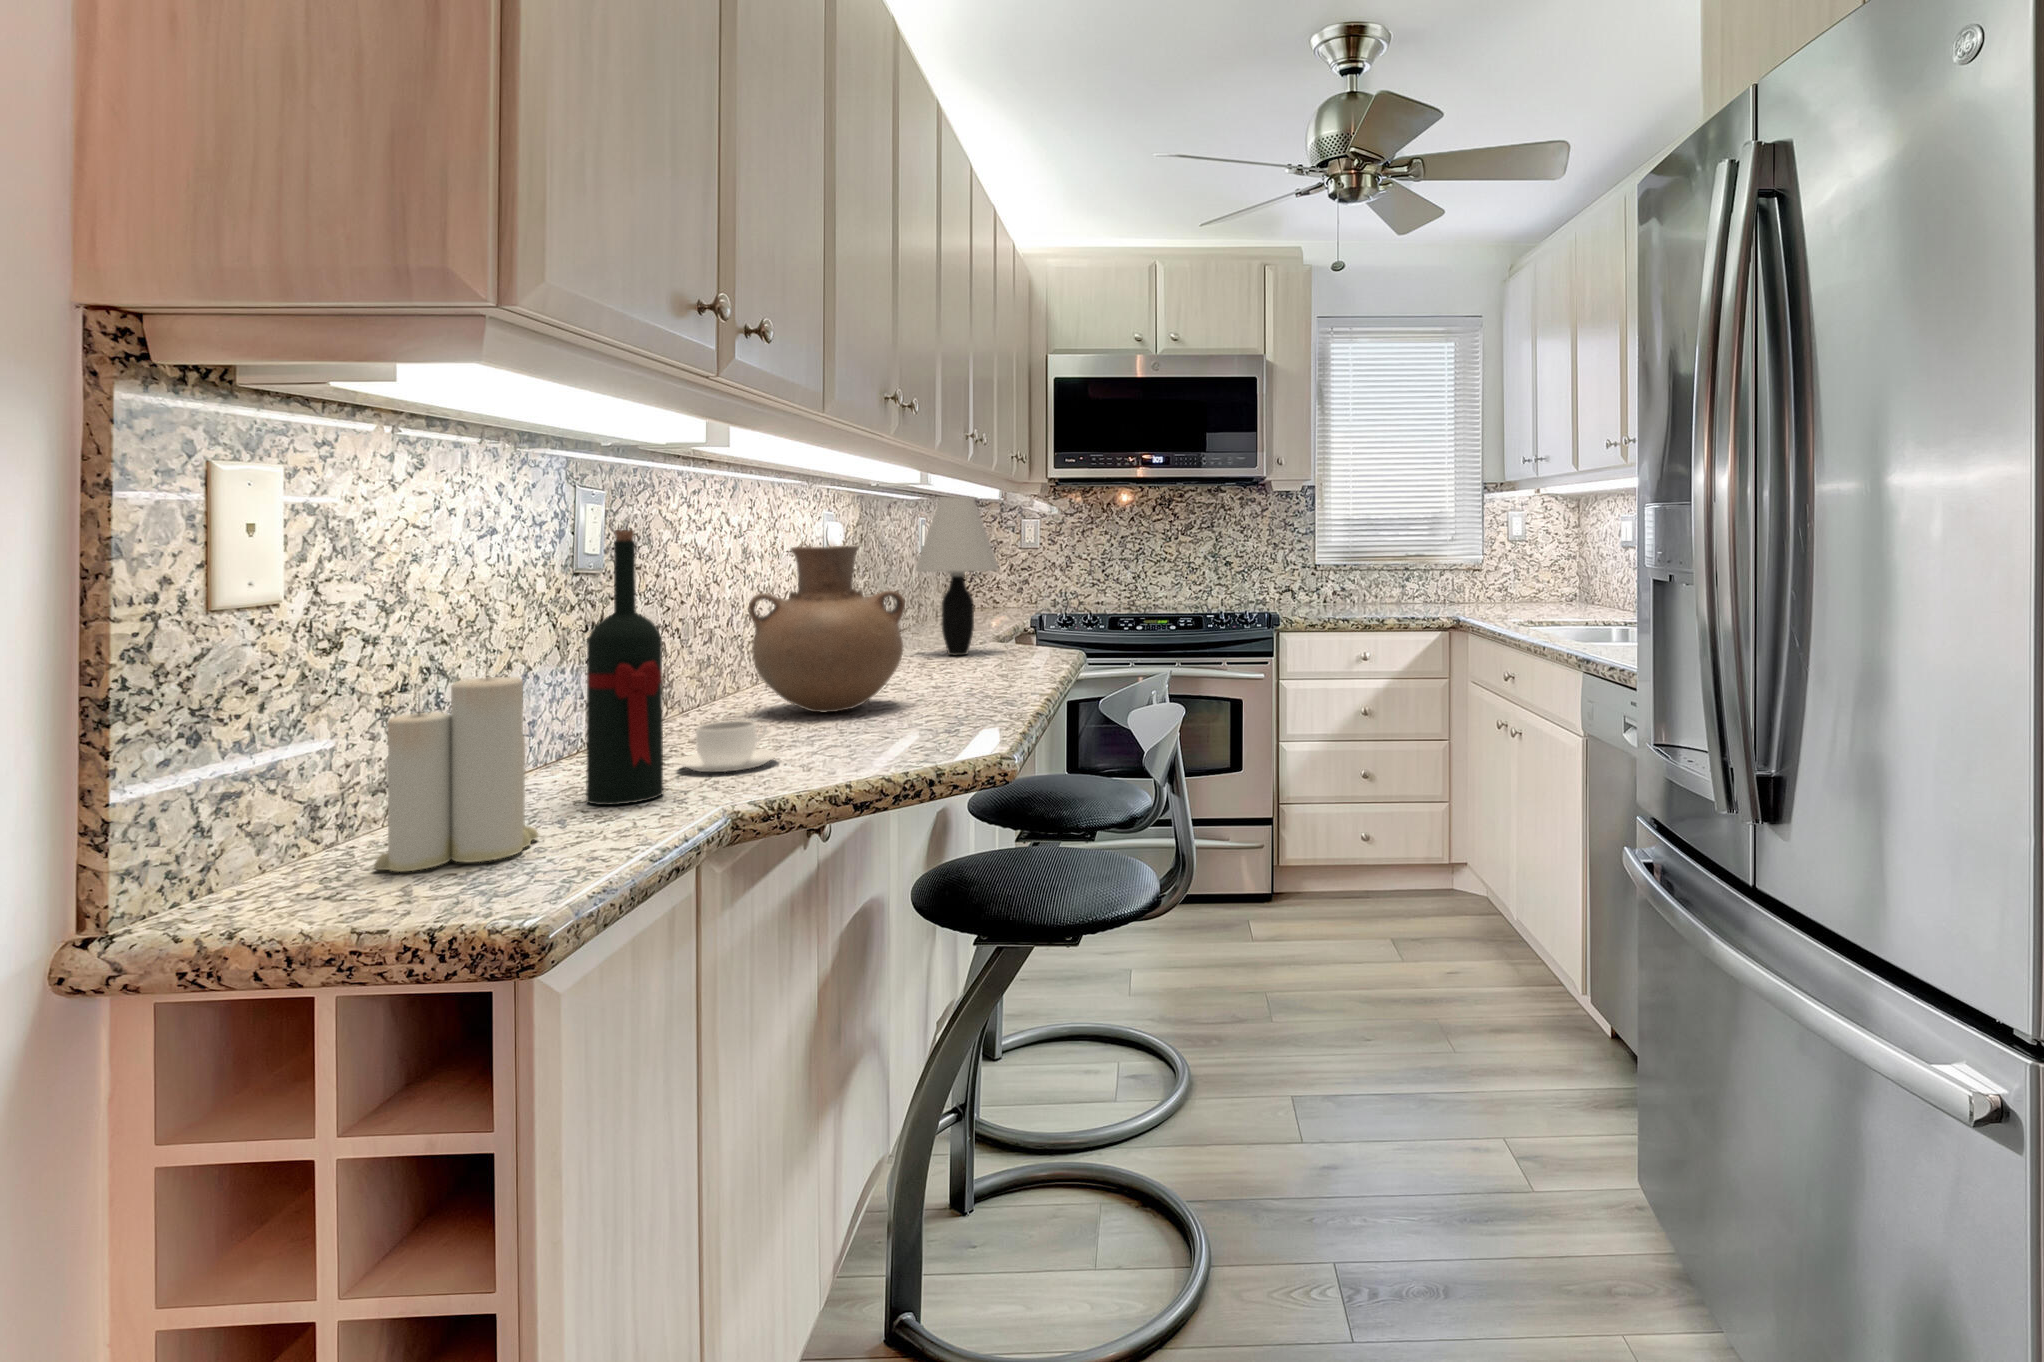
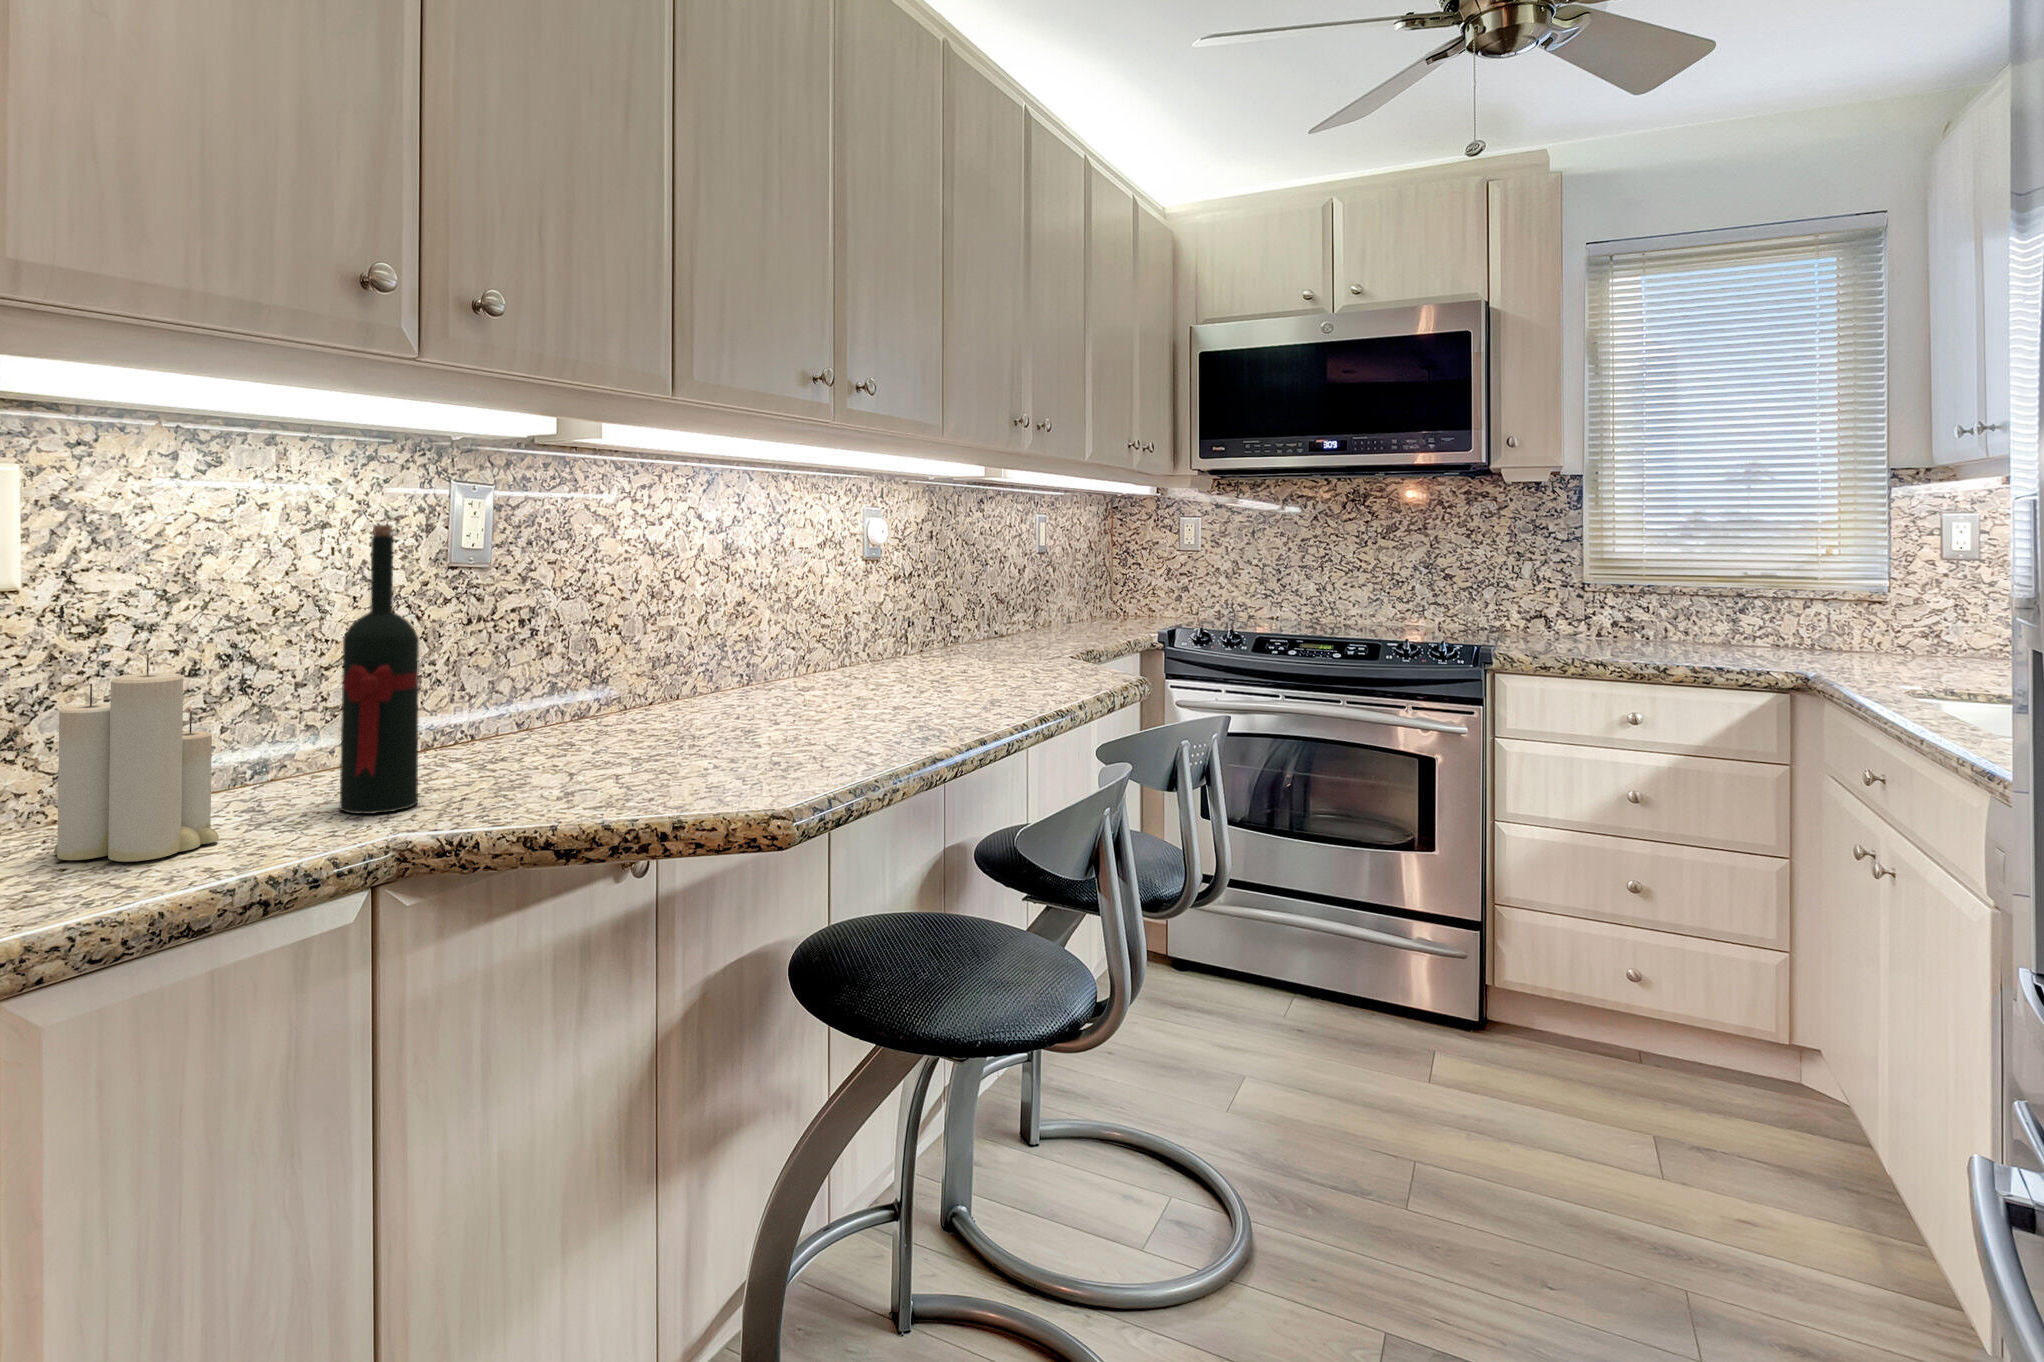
table lamp: present [915,497,999,655] -> none [968,491,1062,672]
vase: present [749,546,905,712] -> none [675,545,837,728]
coffee cup: present [677,720,778,772] -> none [478,732,584,789]

